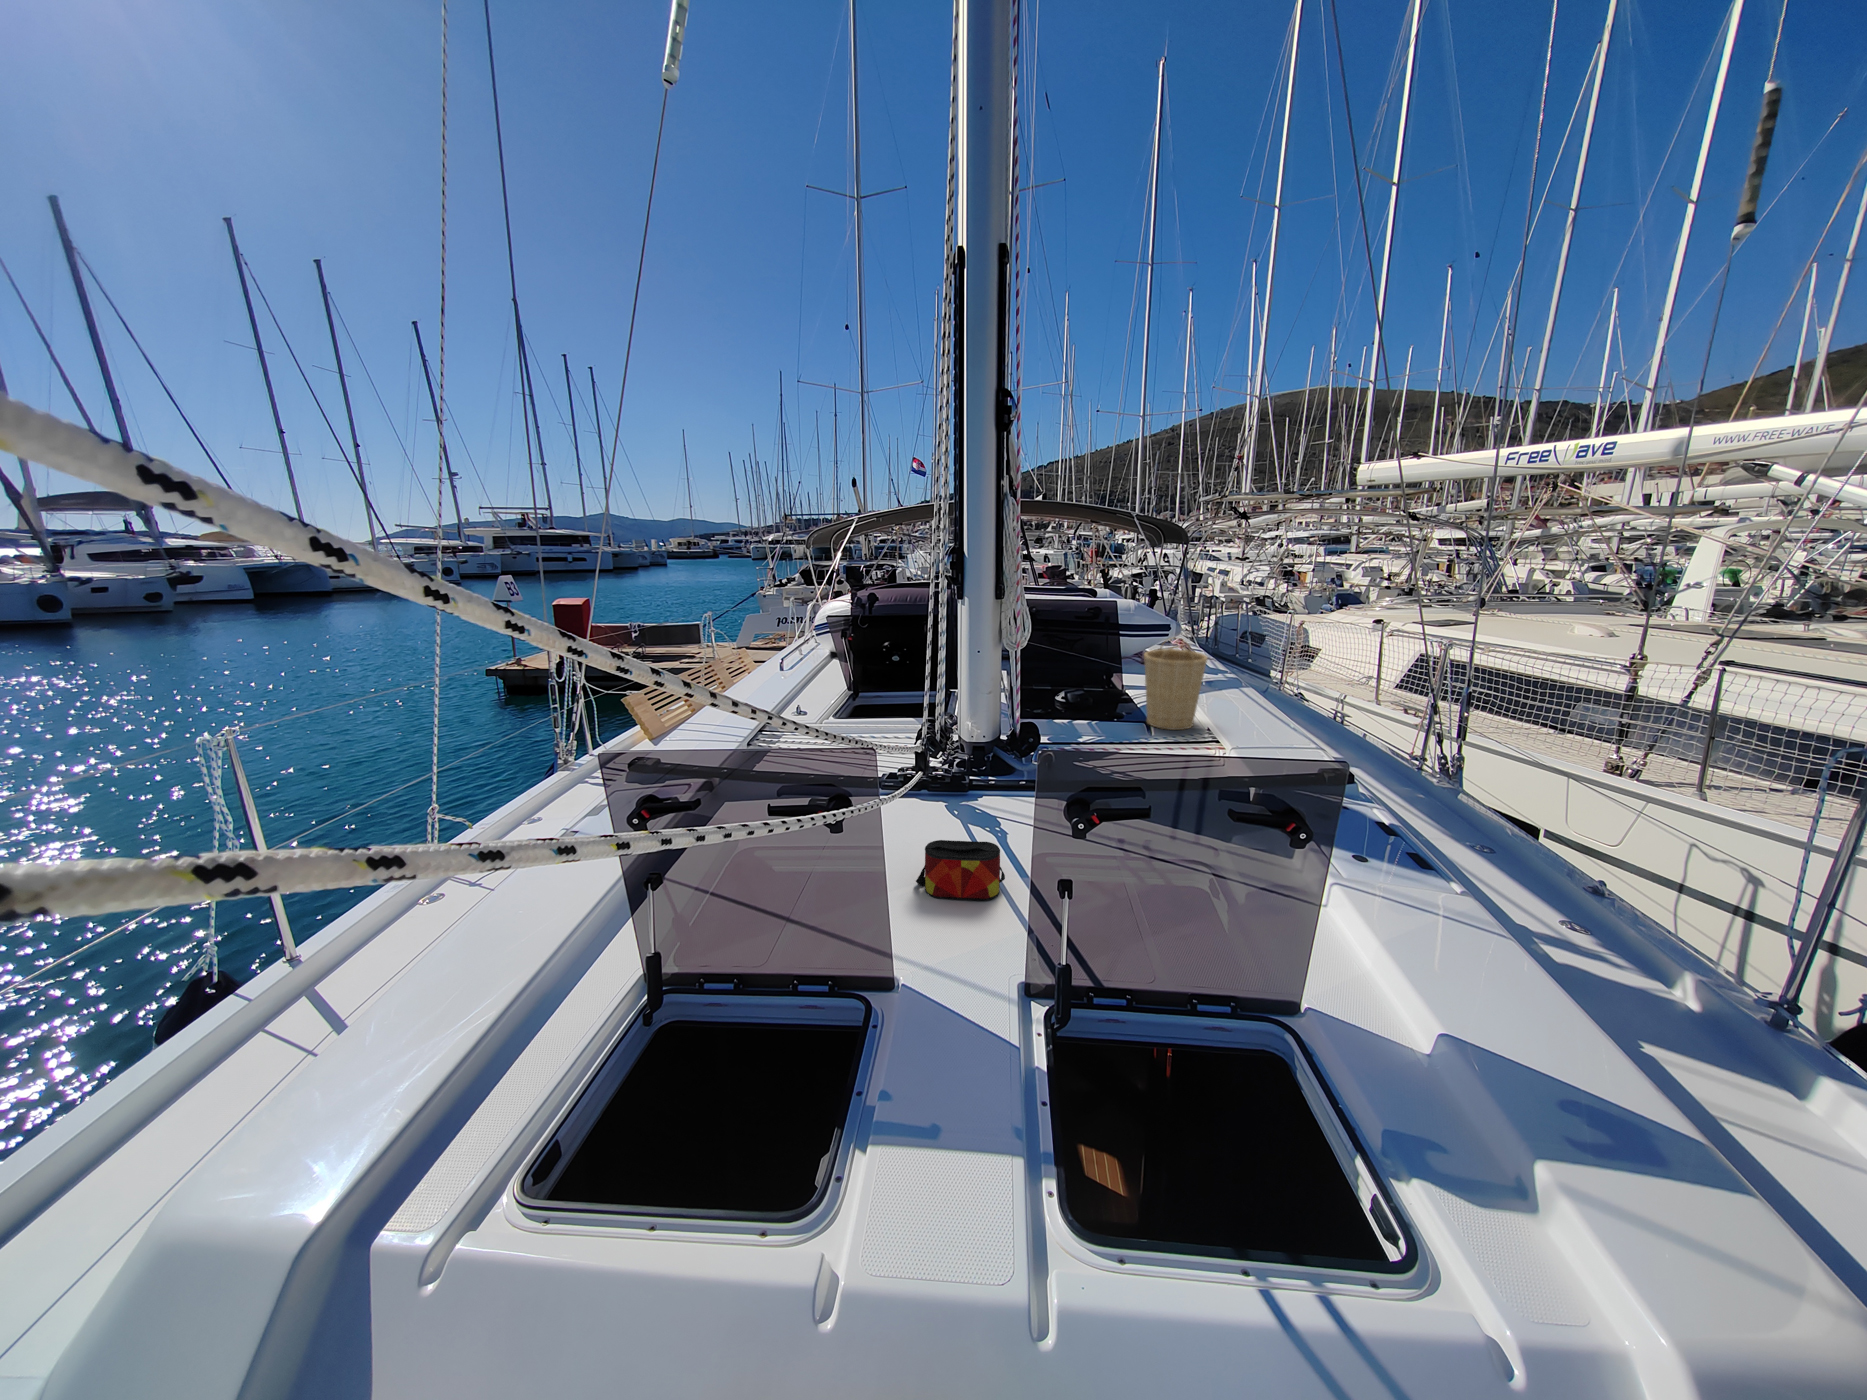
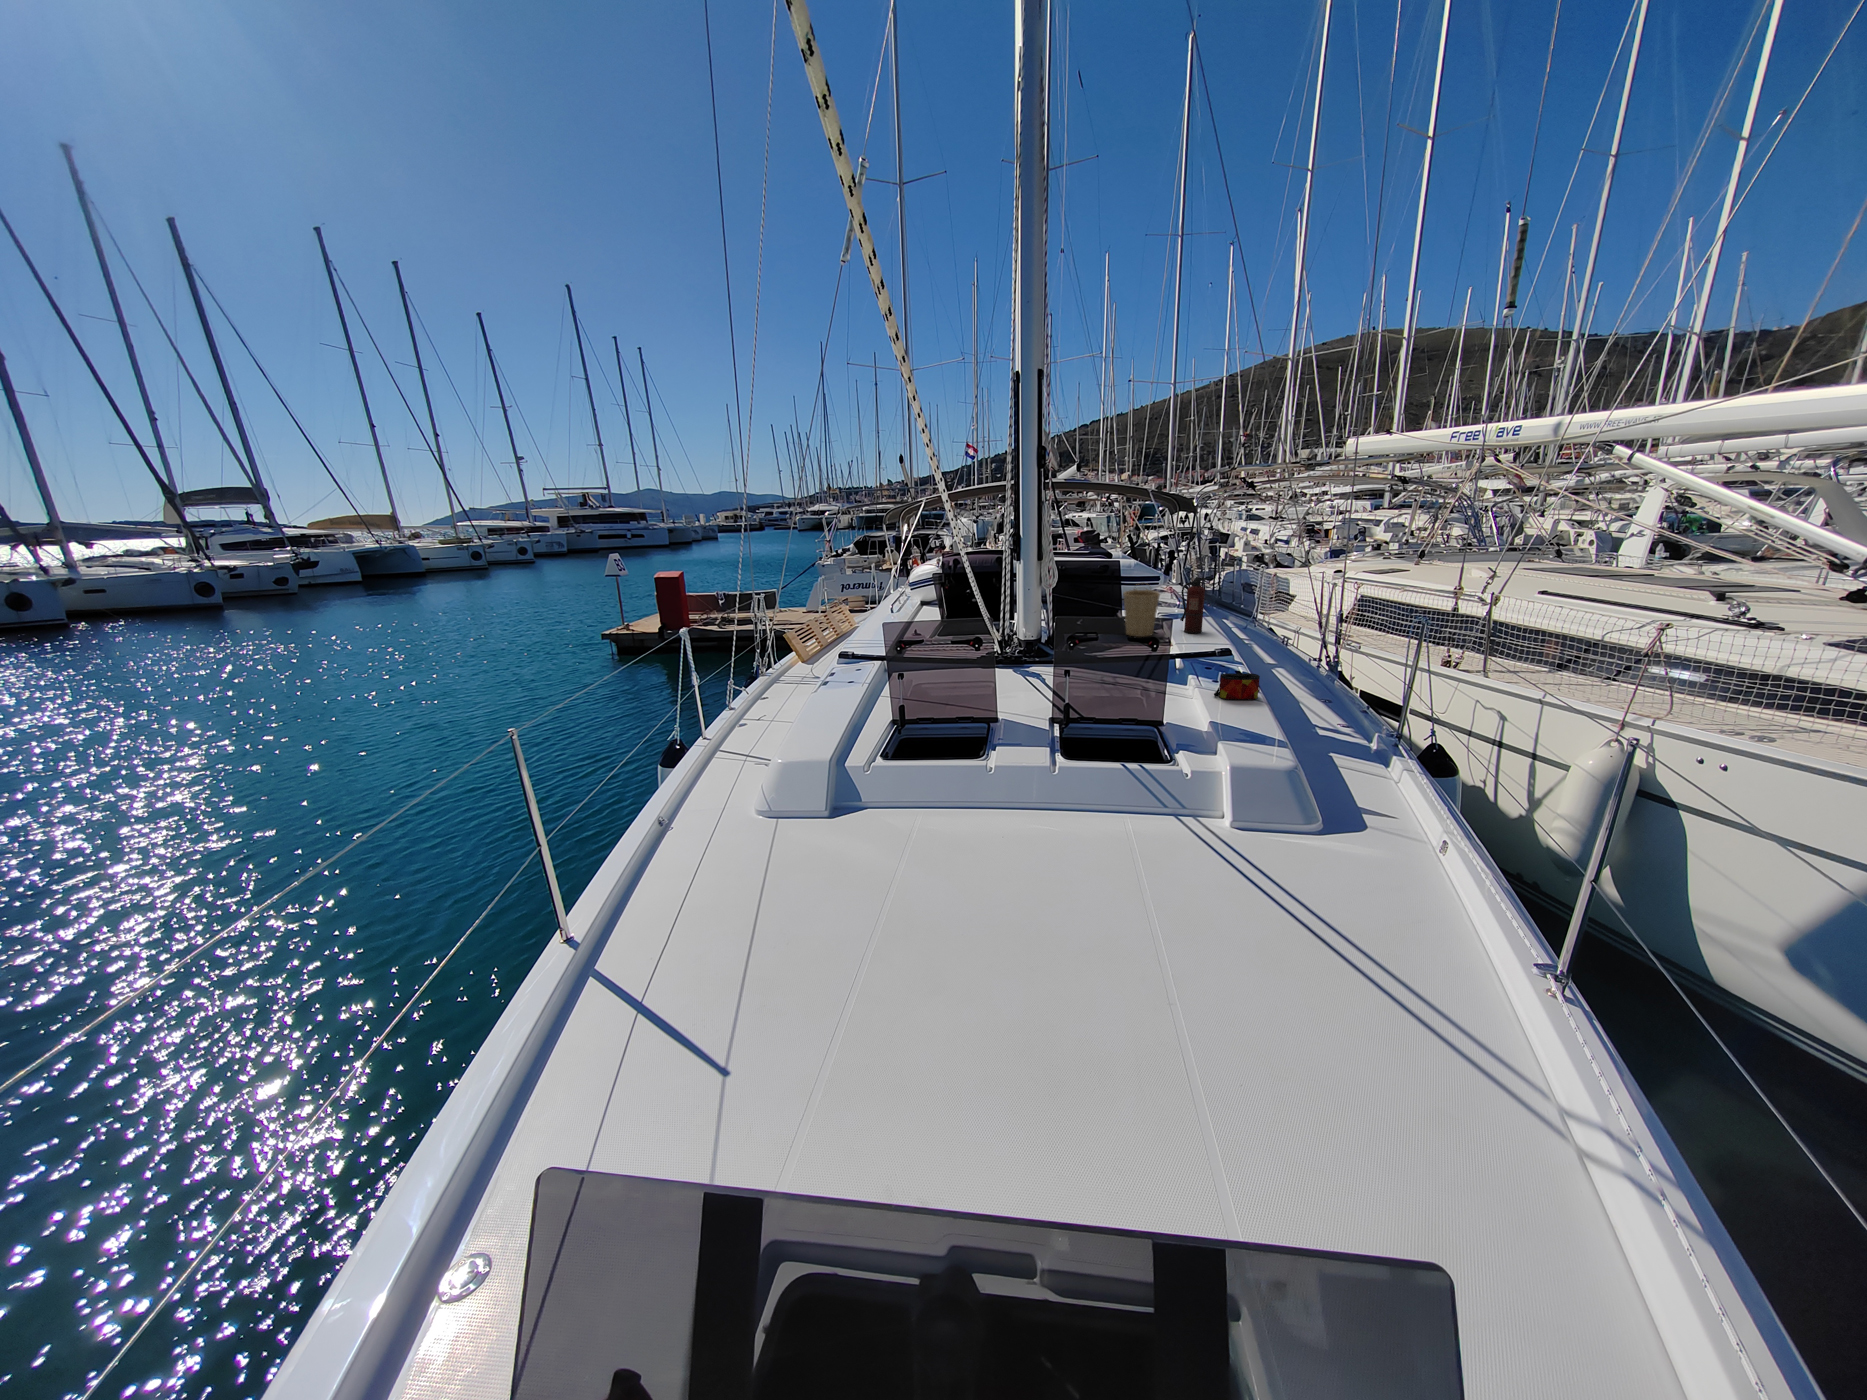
fire extinguisher: none [1237,631,1289,727] -> present [1180,577,1207,634]
bag: present [916,840,1005,900] -> present [1214,673,1260,700]

